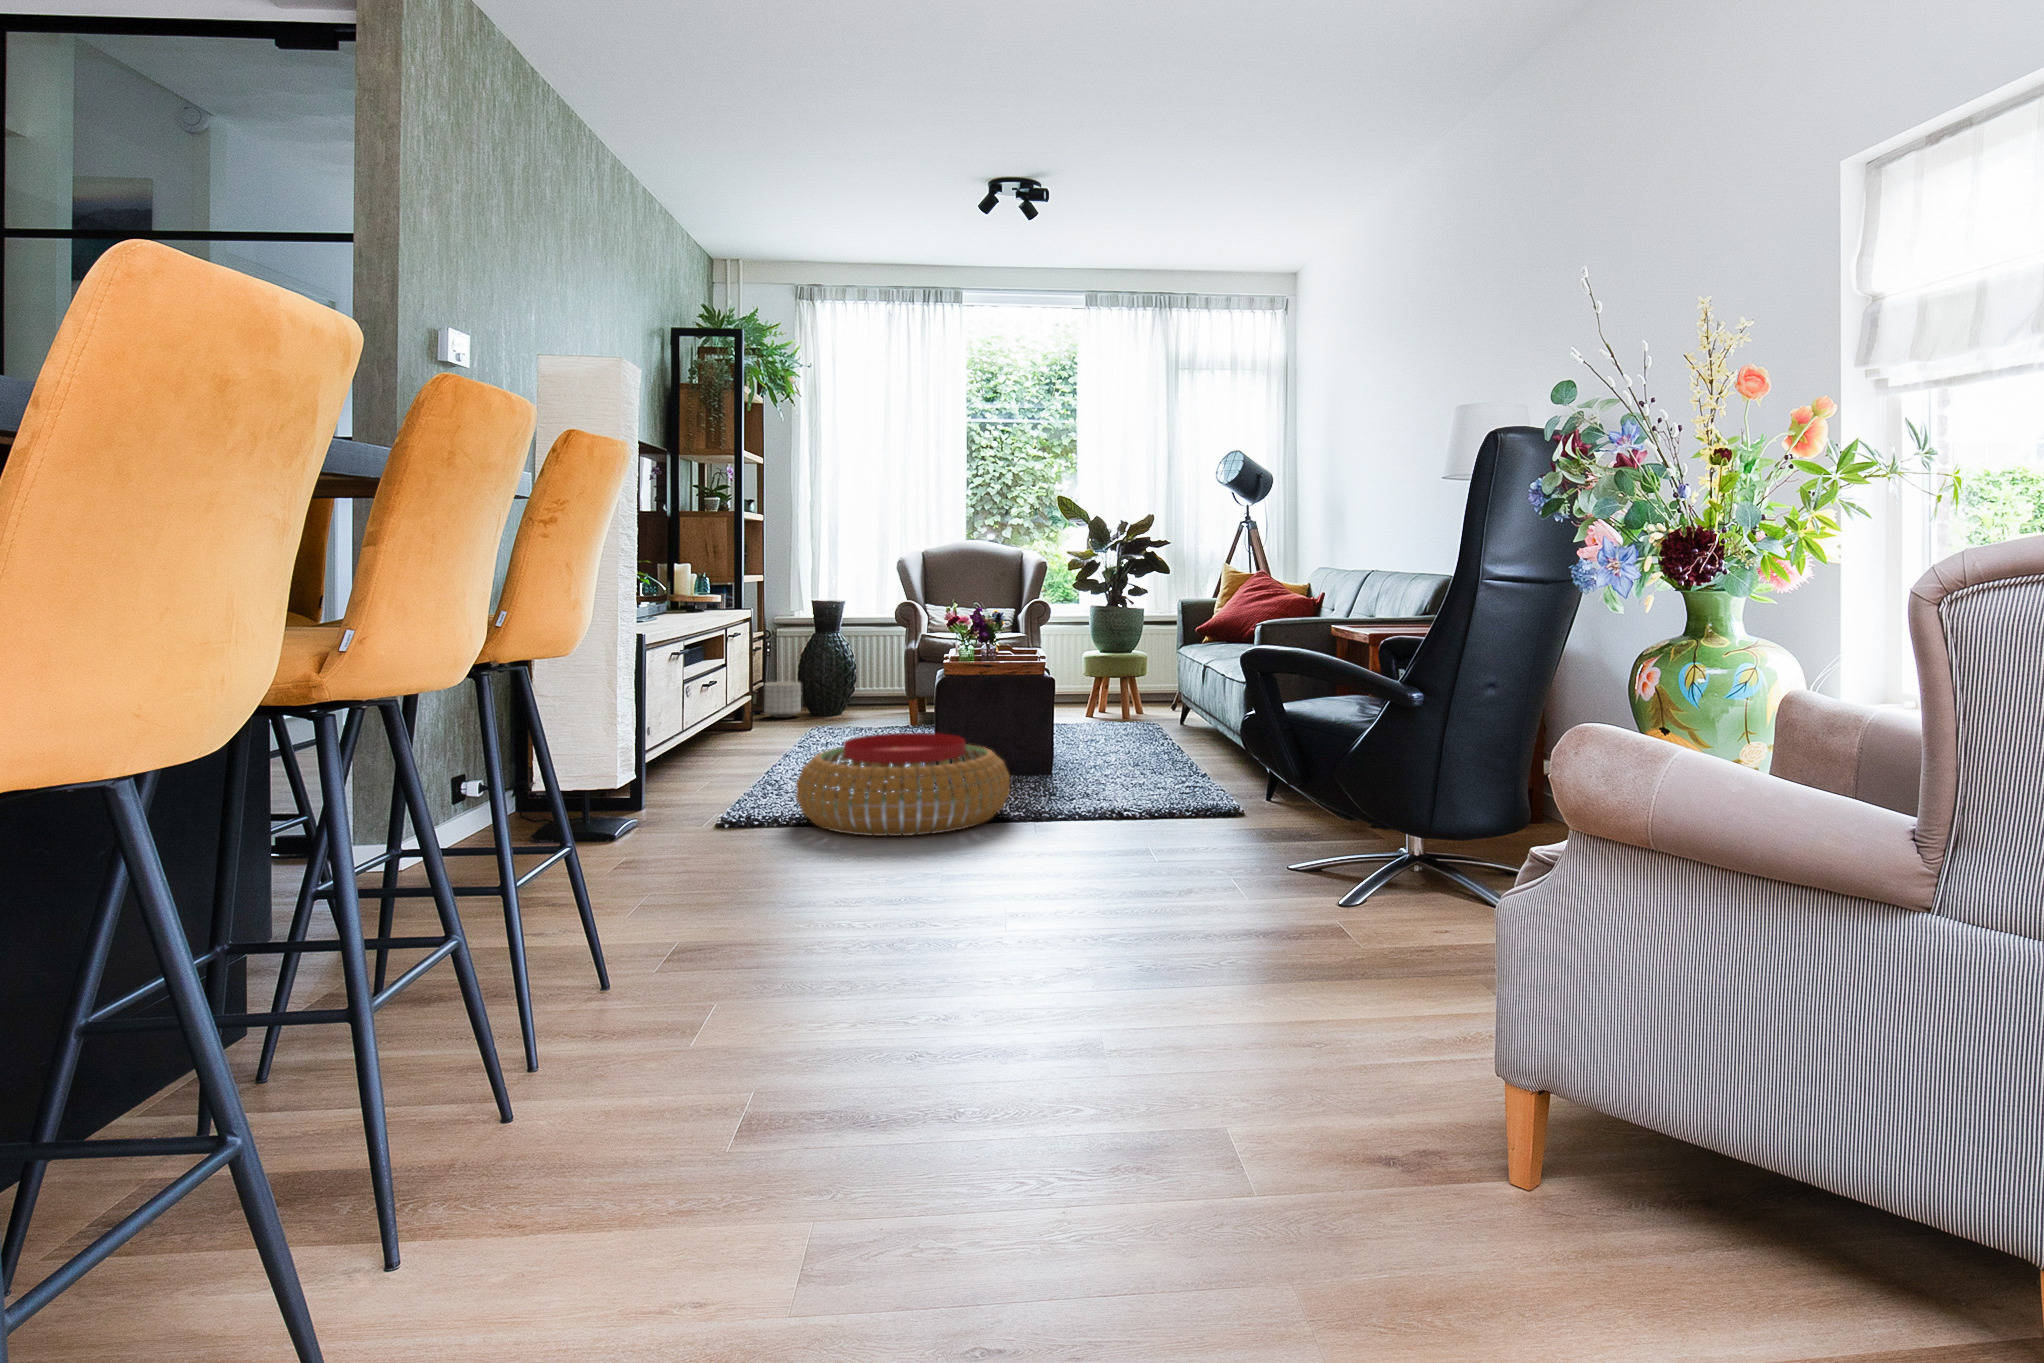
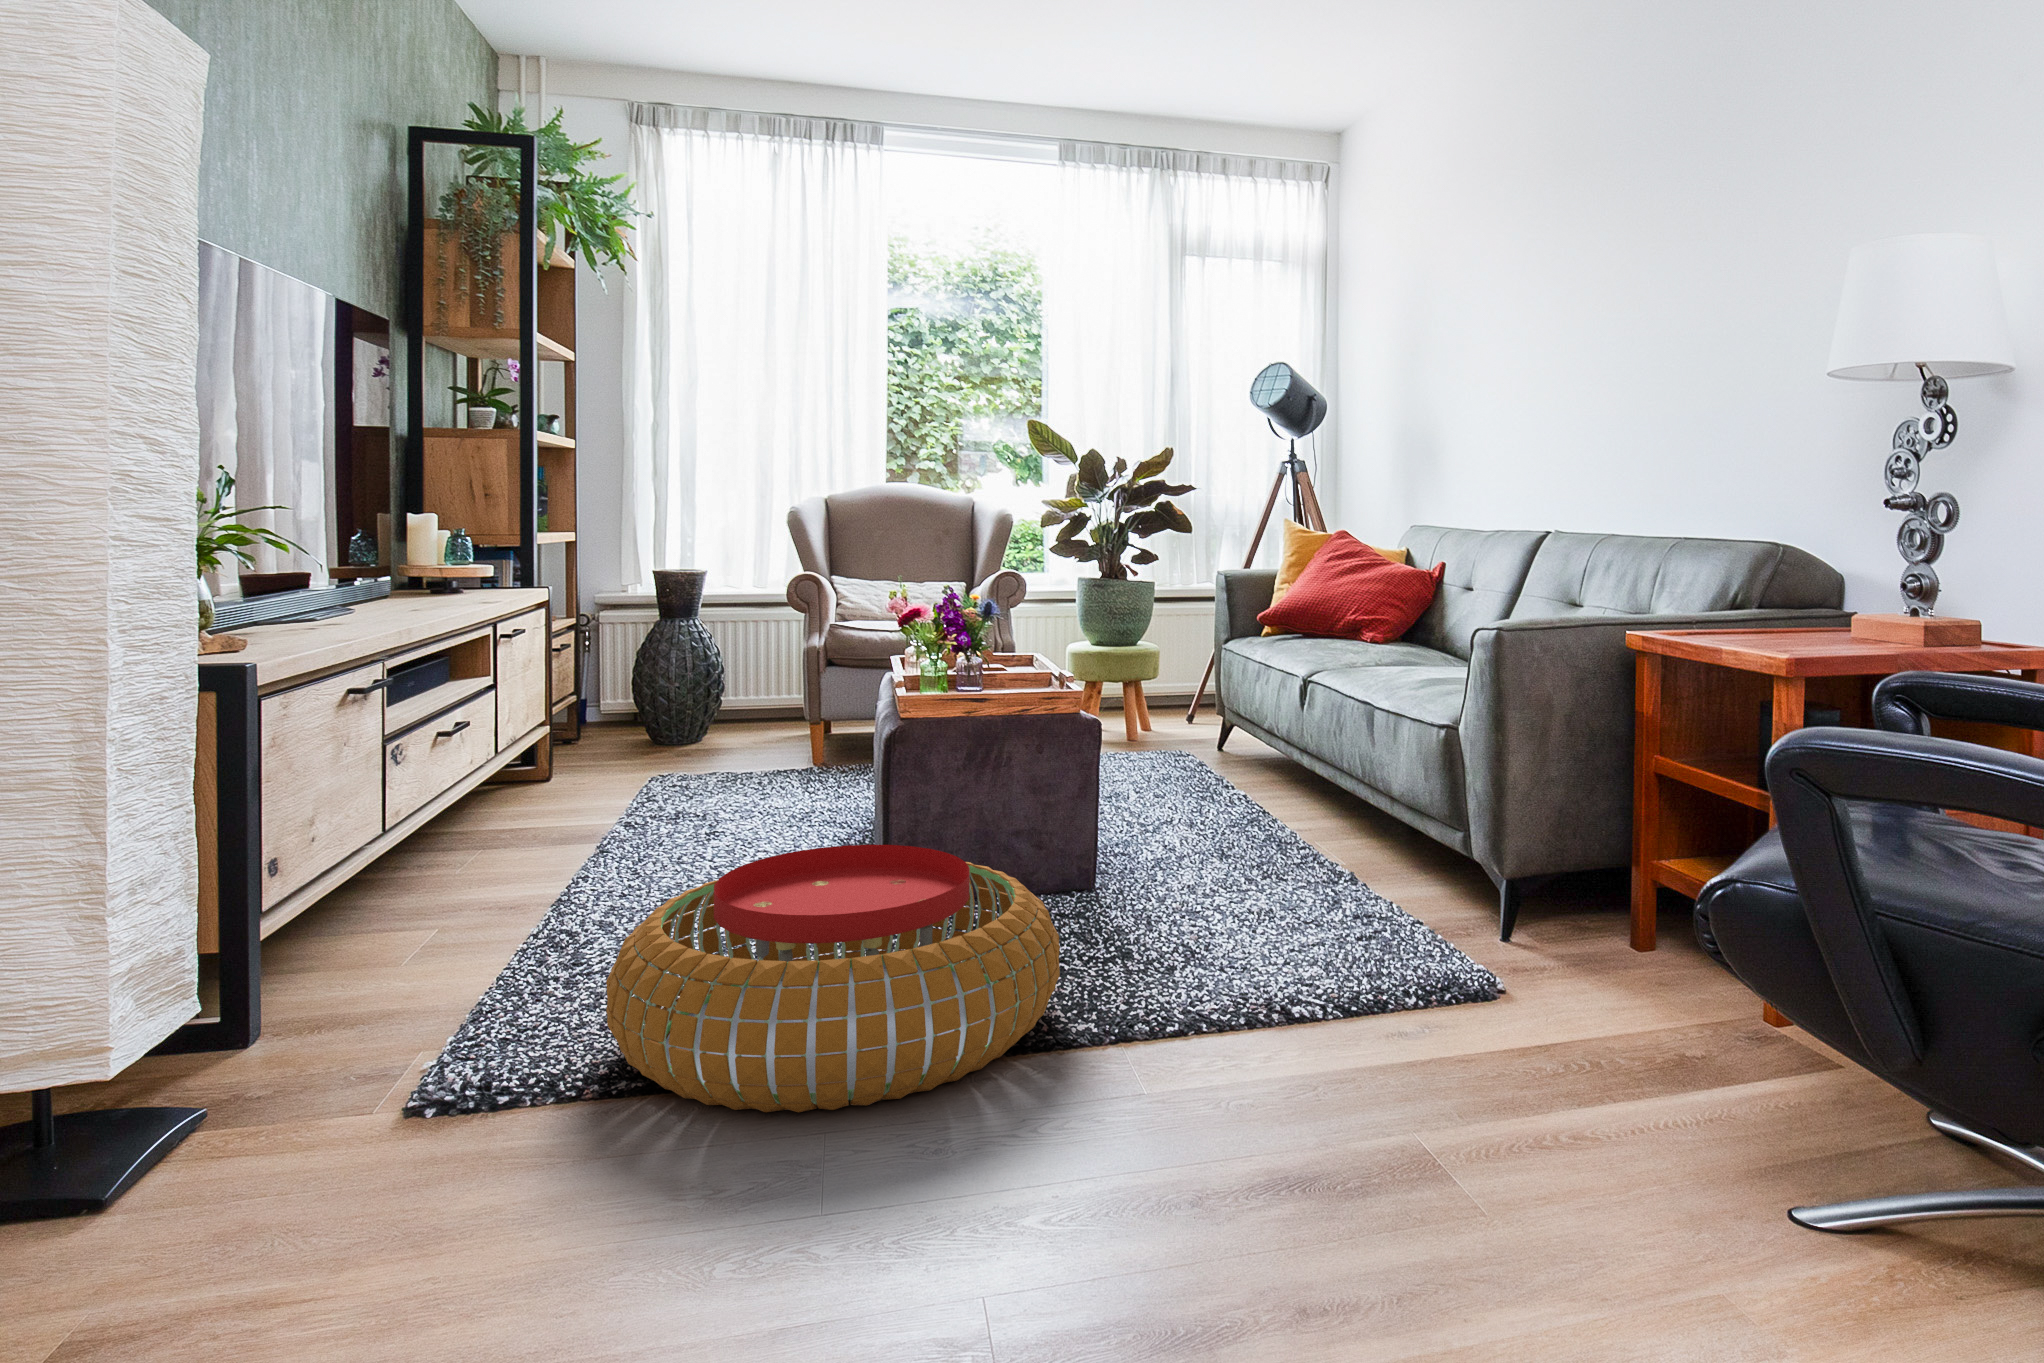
planter: present [765,682,801,718] -> none [575,695,635,752]

